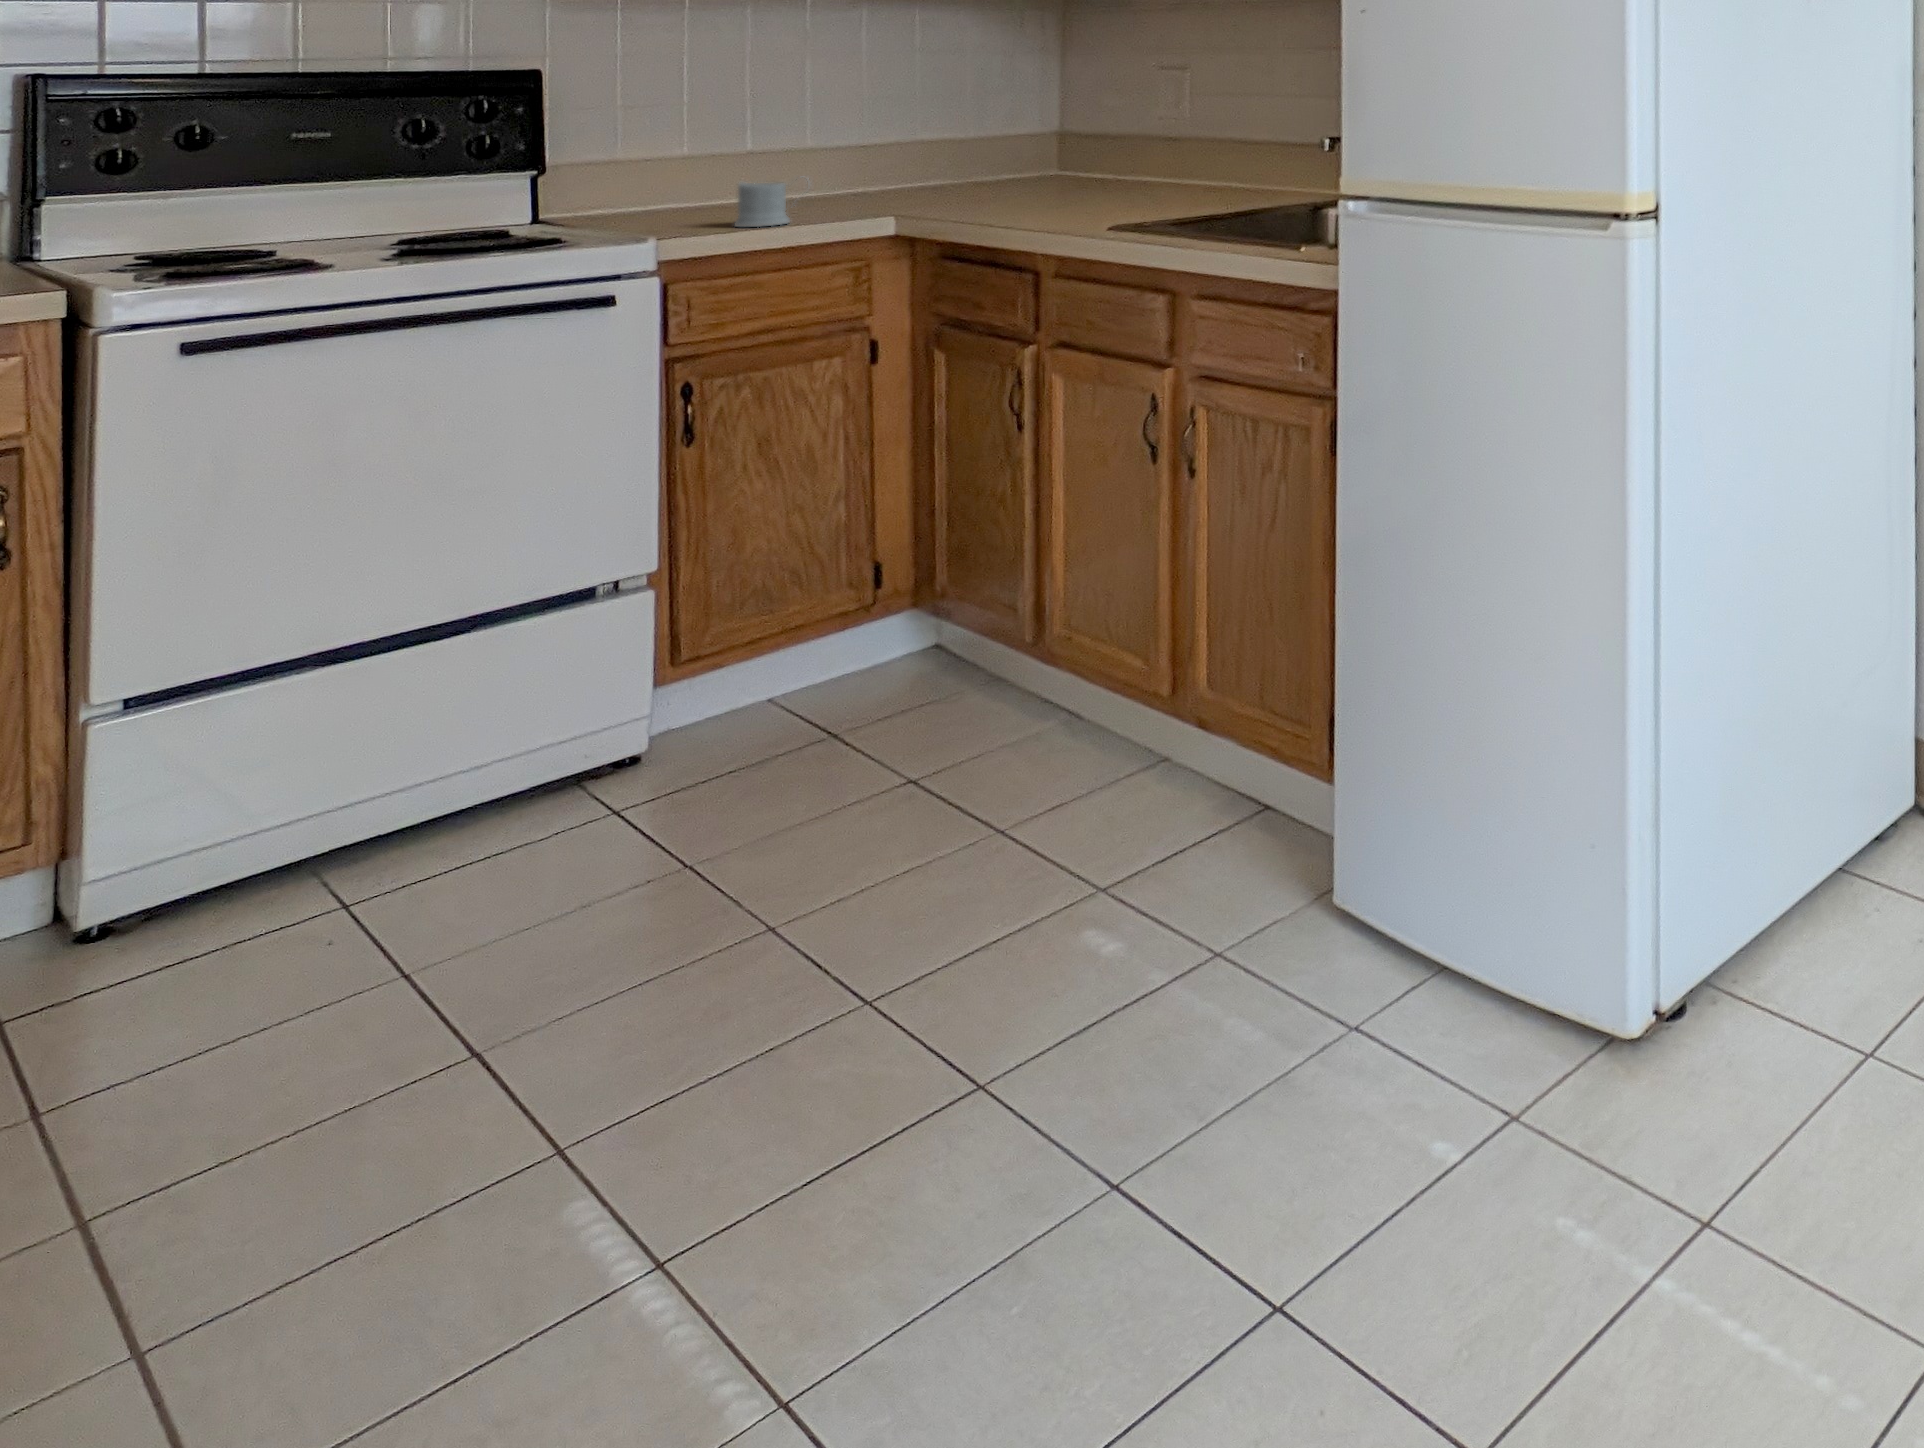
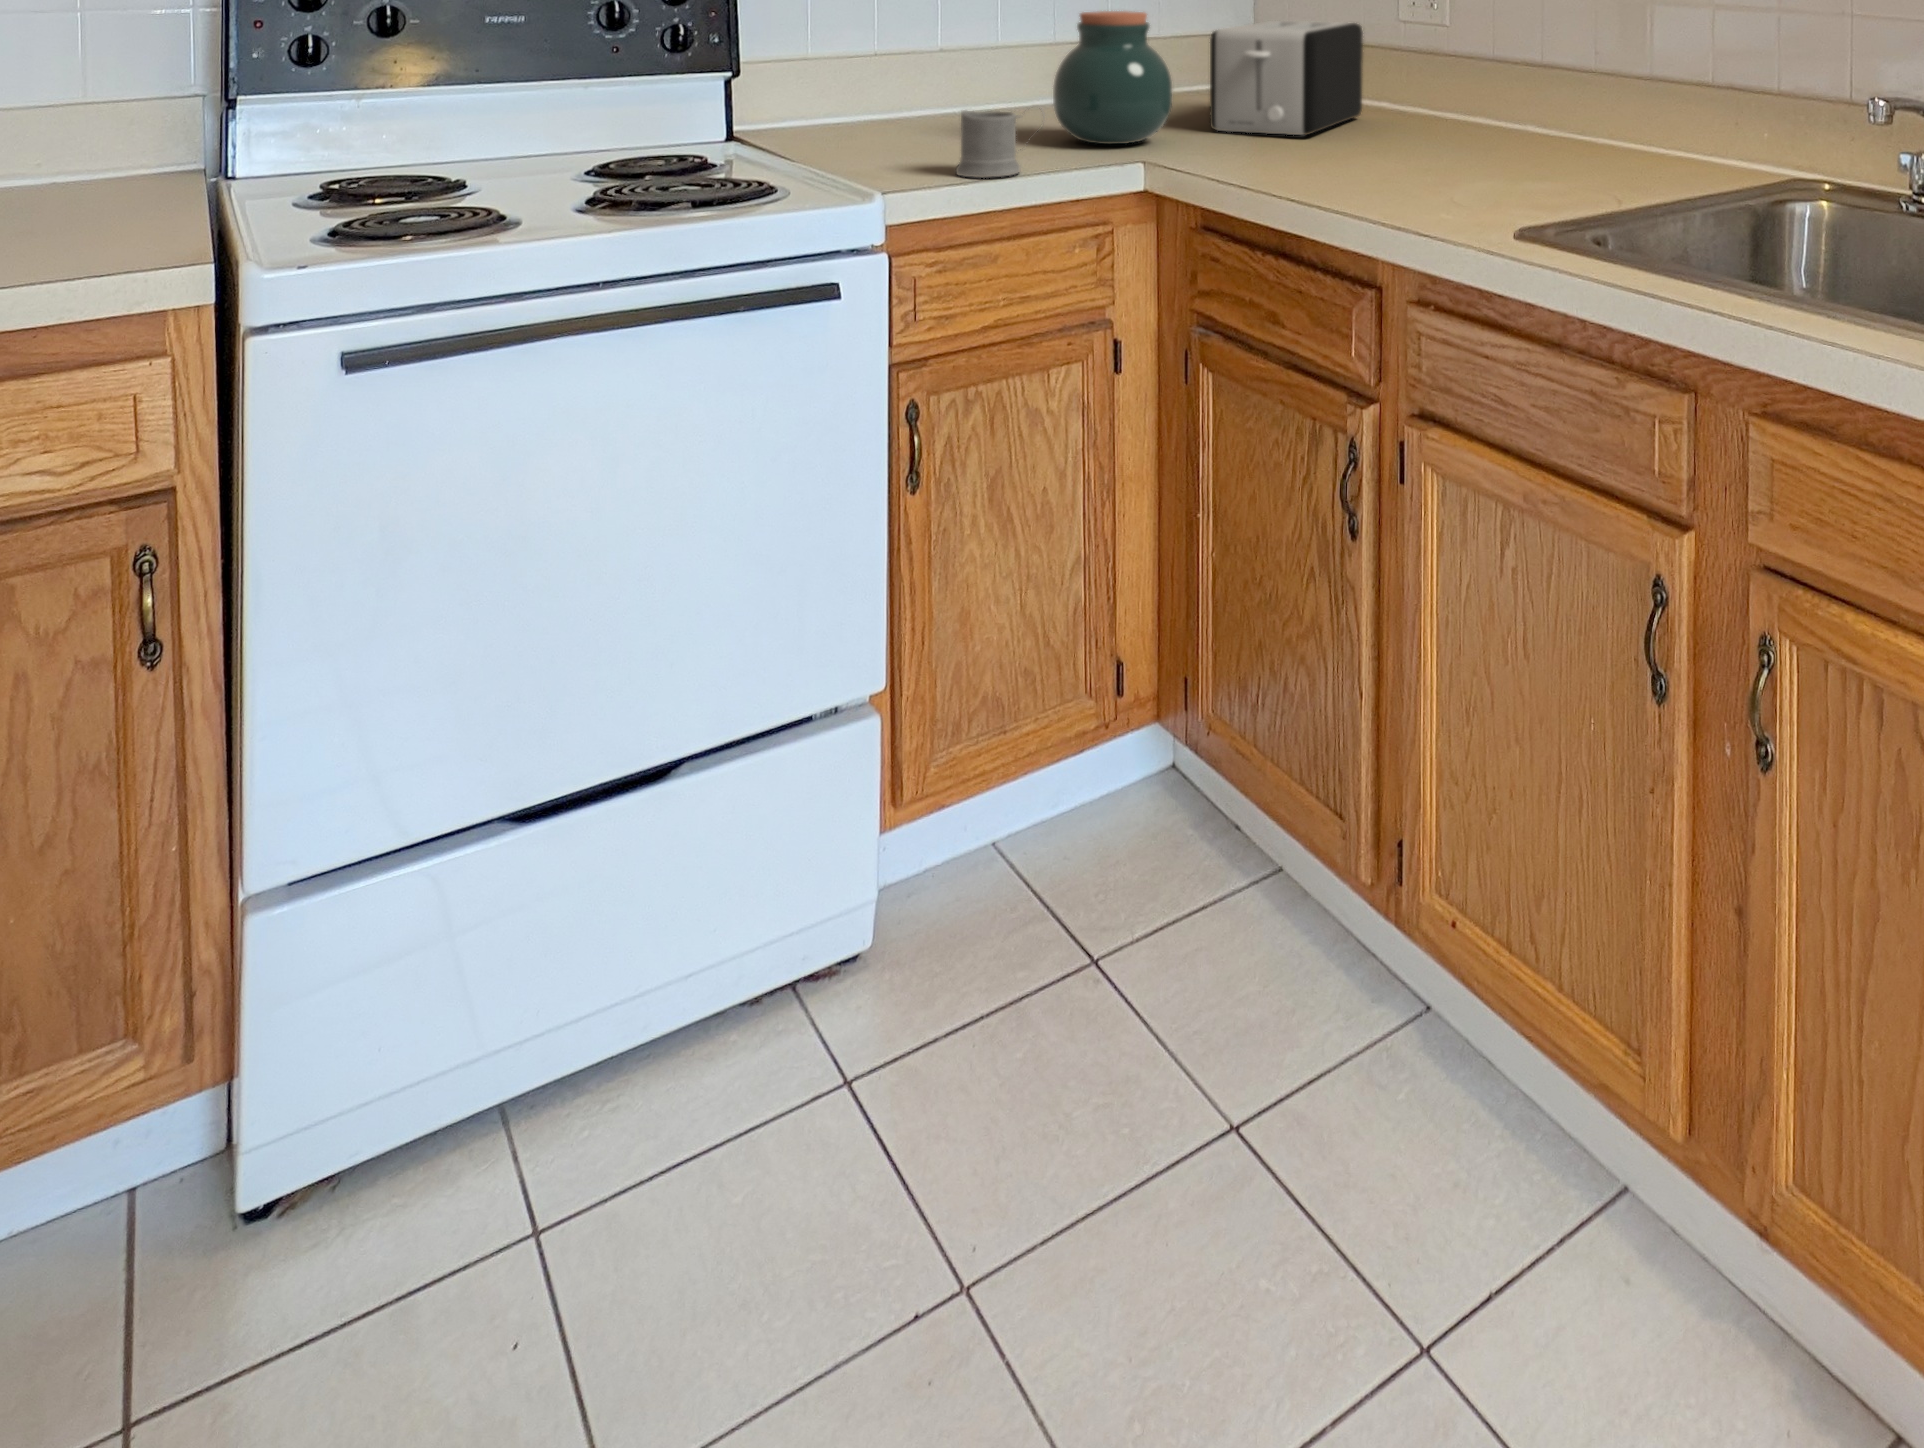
jar: none [836,113,939,206] -> present [1053,11,1172,144]
toaster: none [979,117,1119,196] -> present [1210,21,1363,135]

